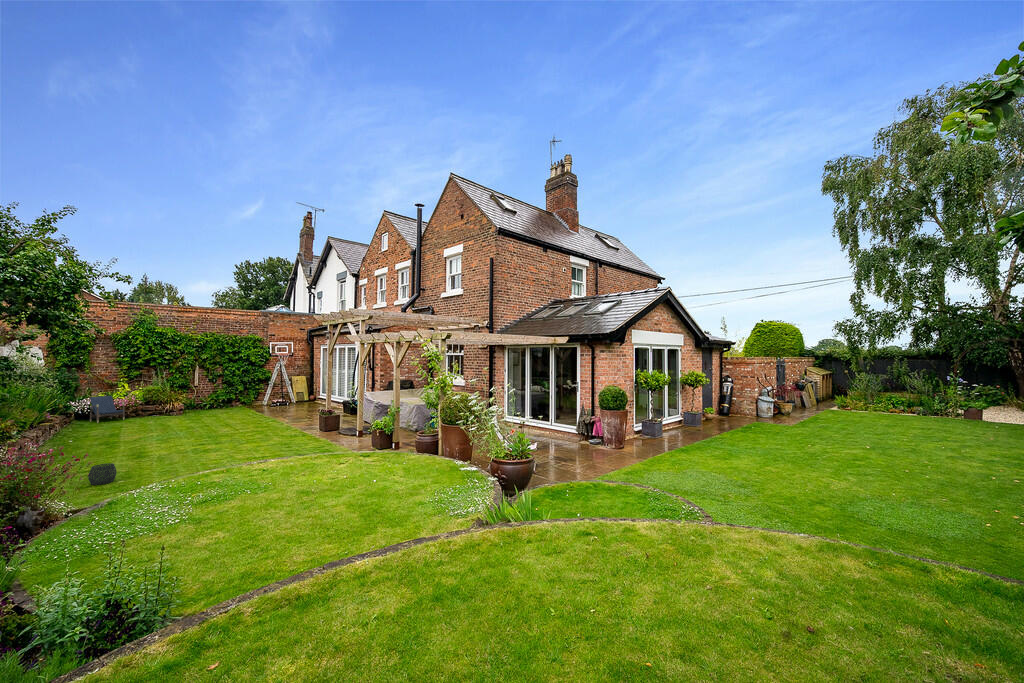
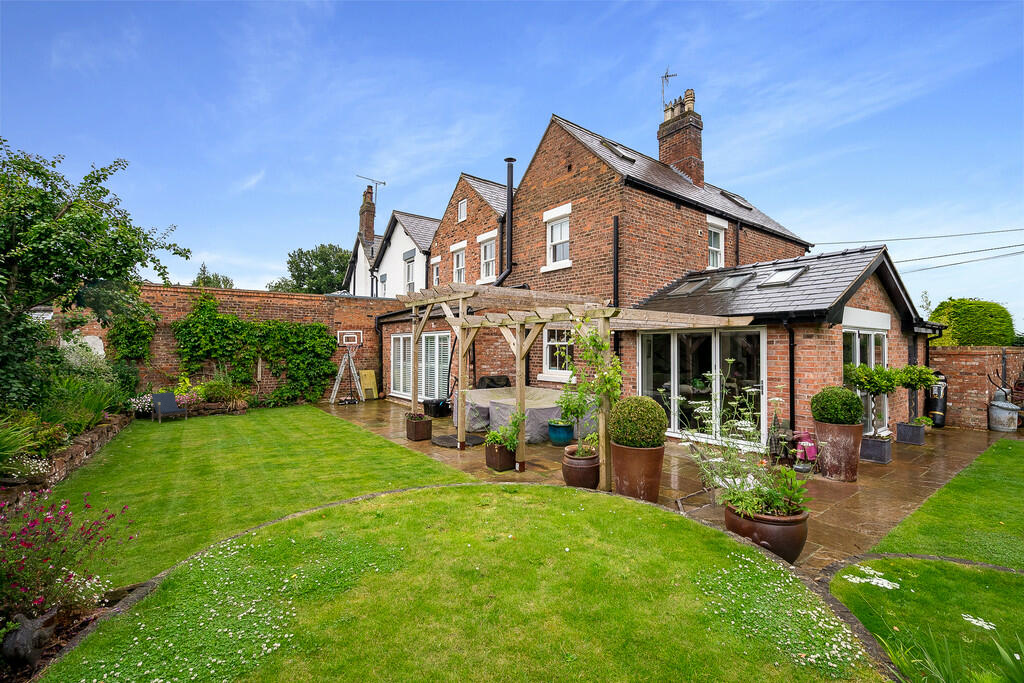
woven basket: present [88,463,117,485] -> none [148,486,182,516]

